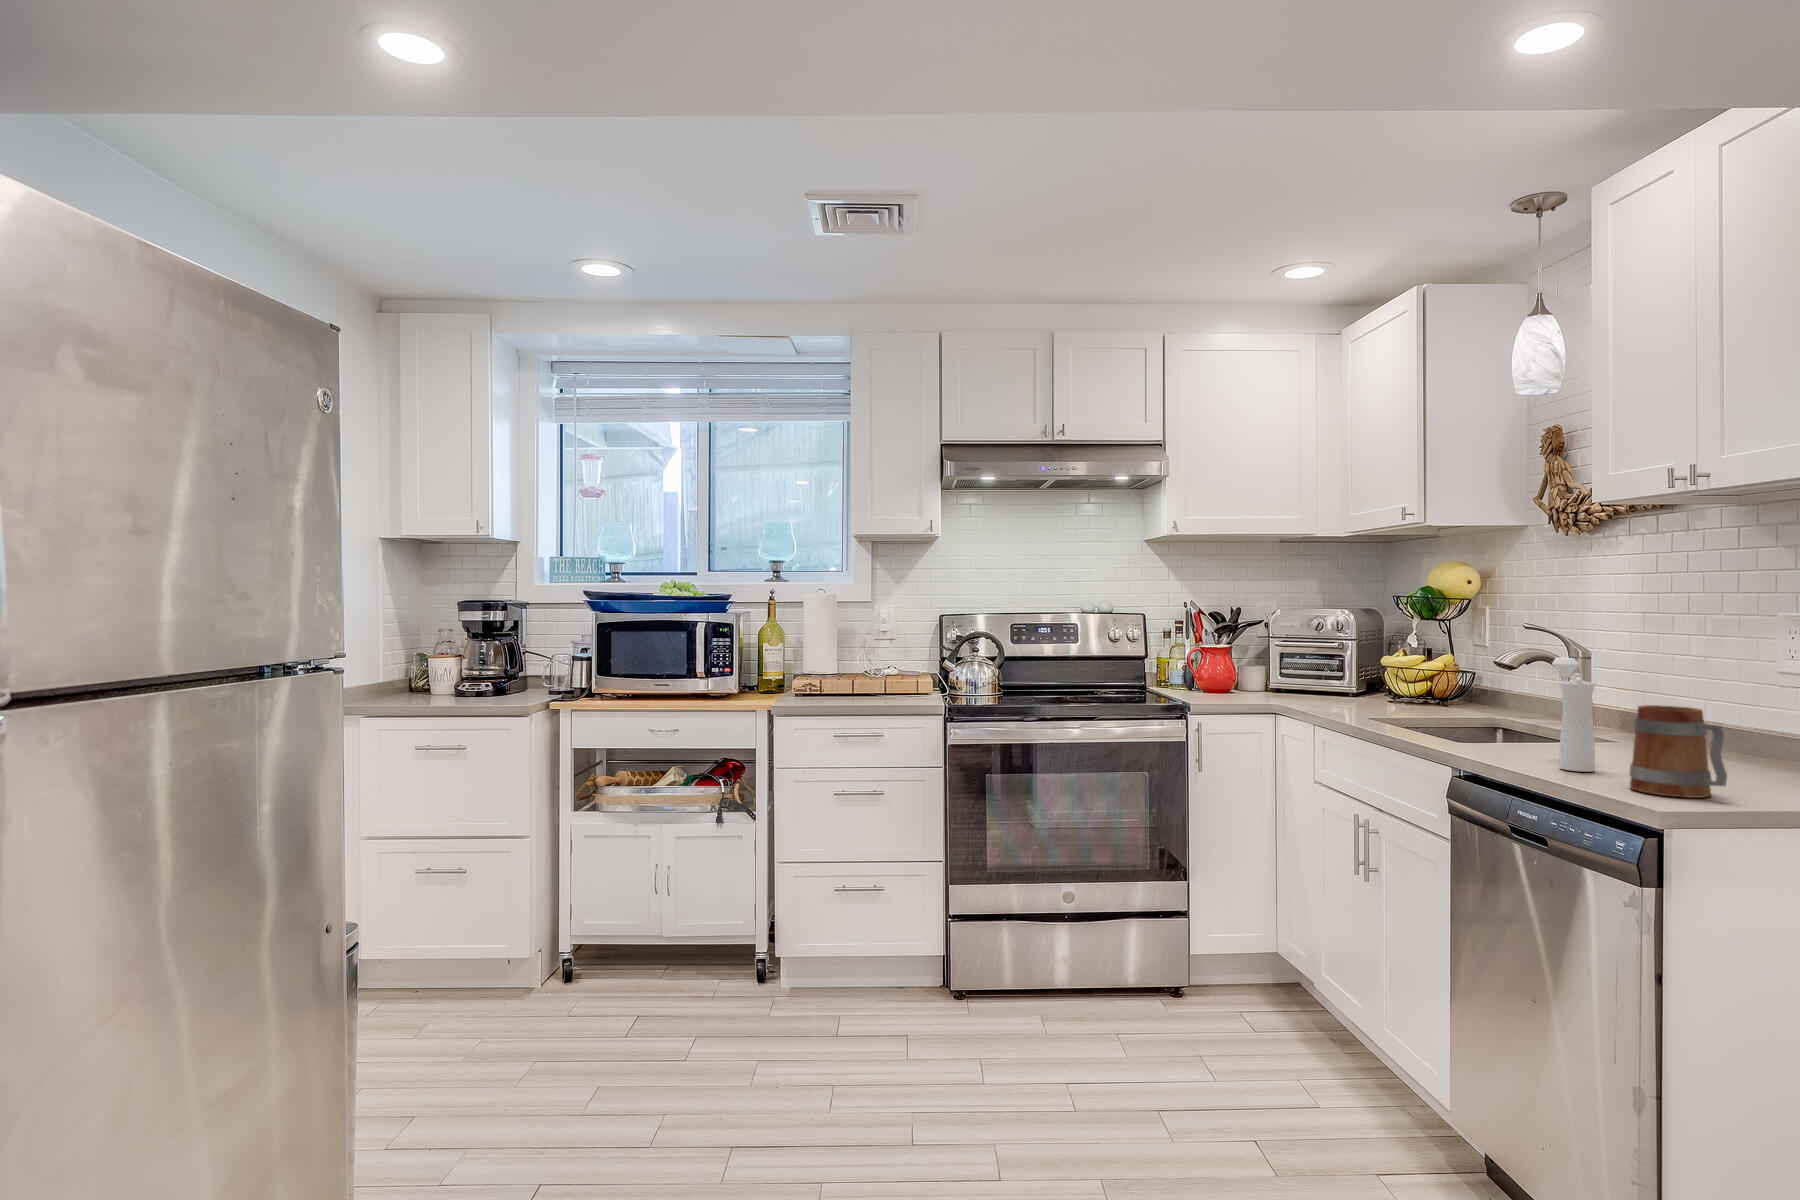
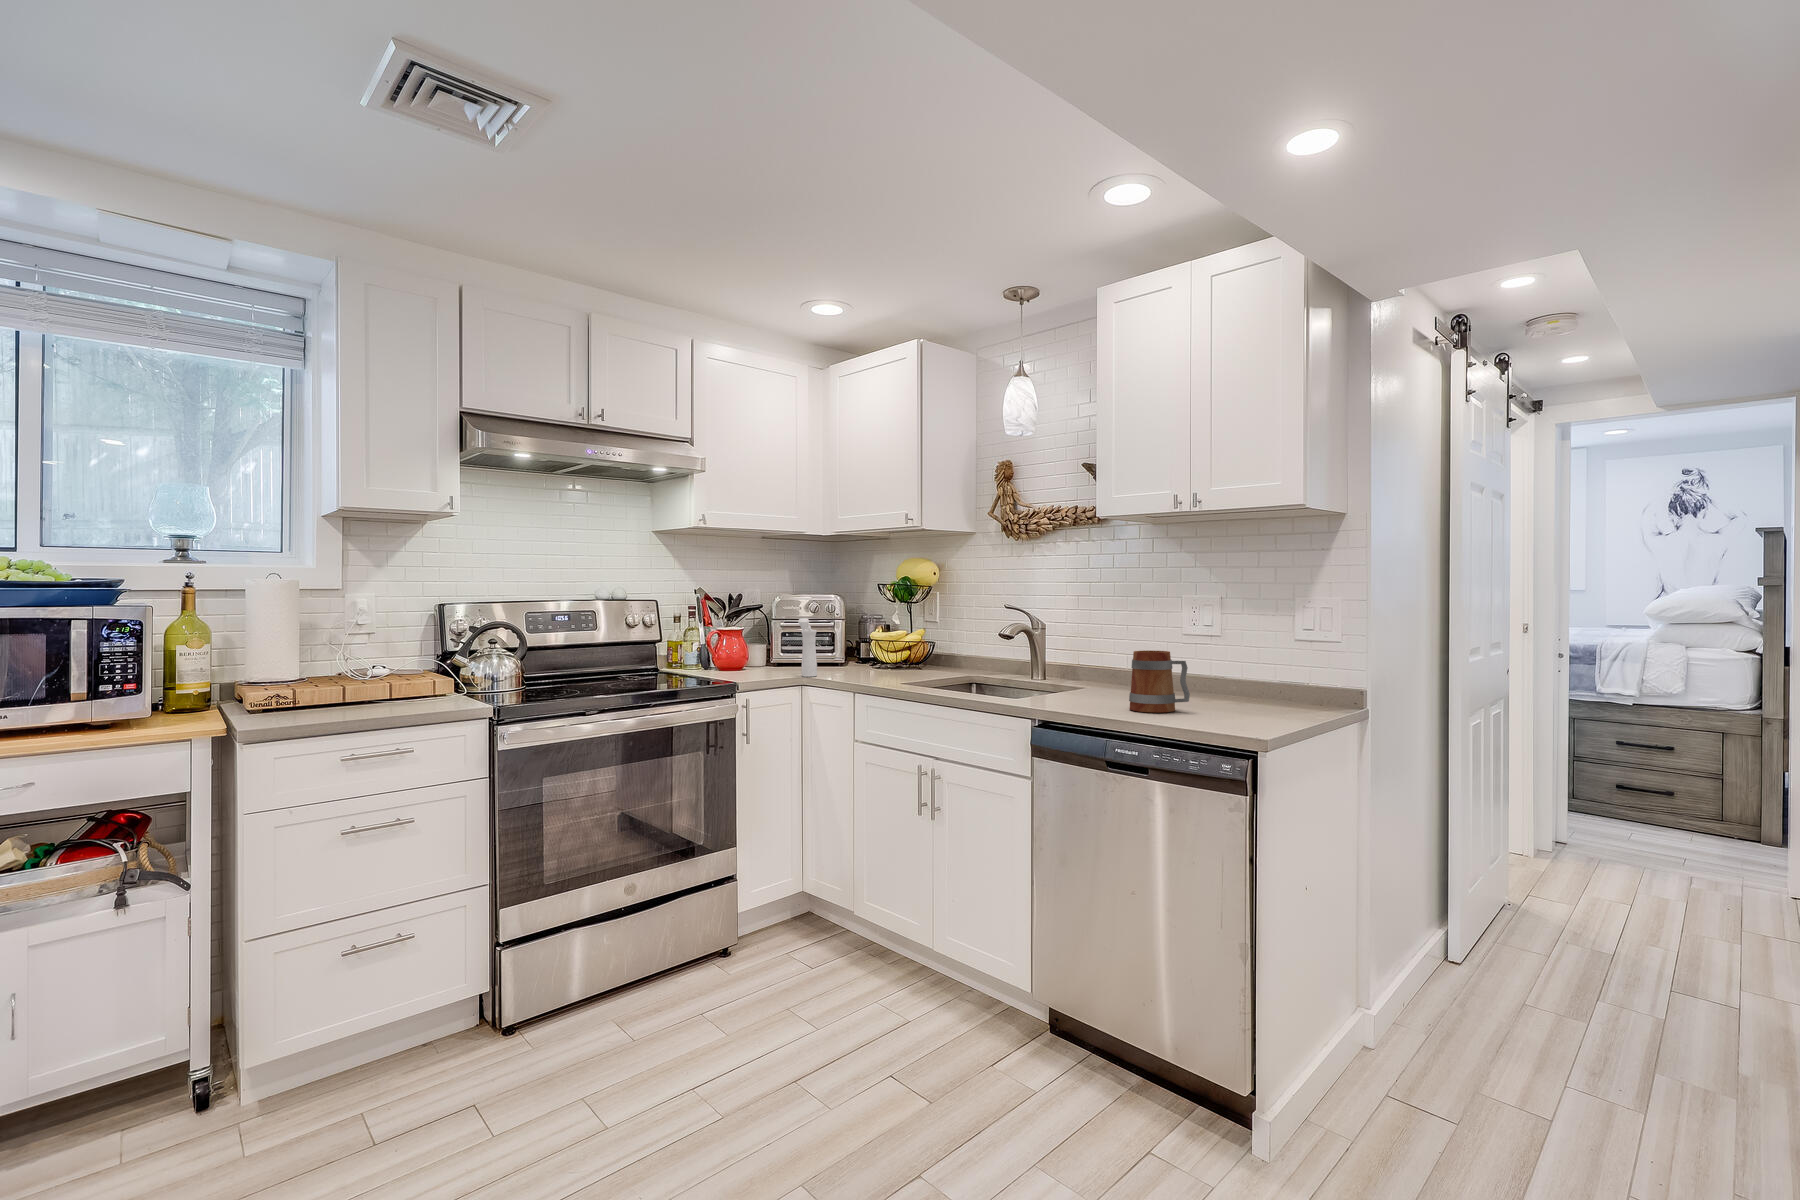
pepper mill: present [1552,658,1596,772] -> present [798,618,817,677]

